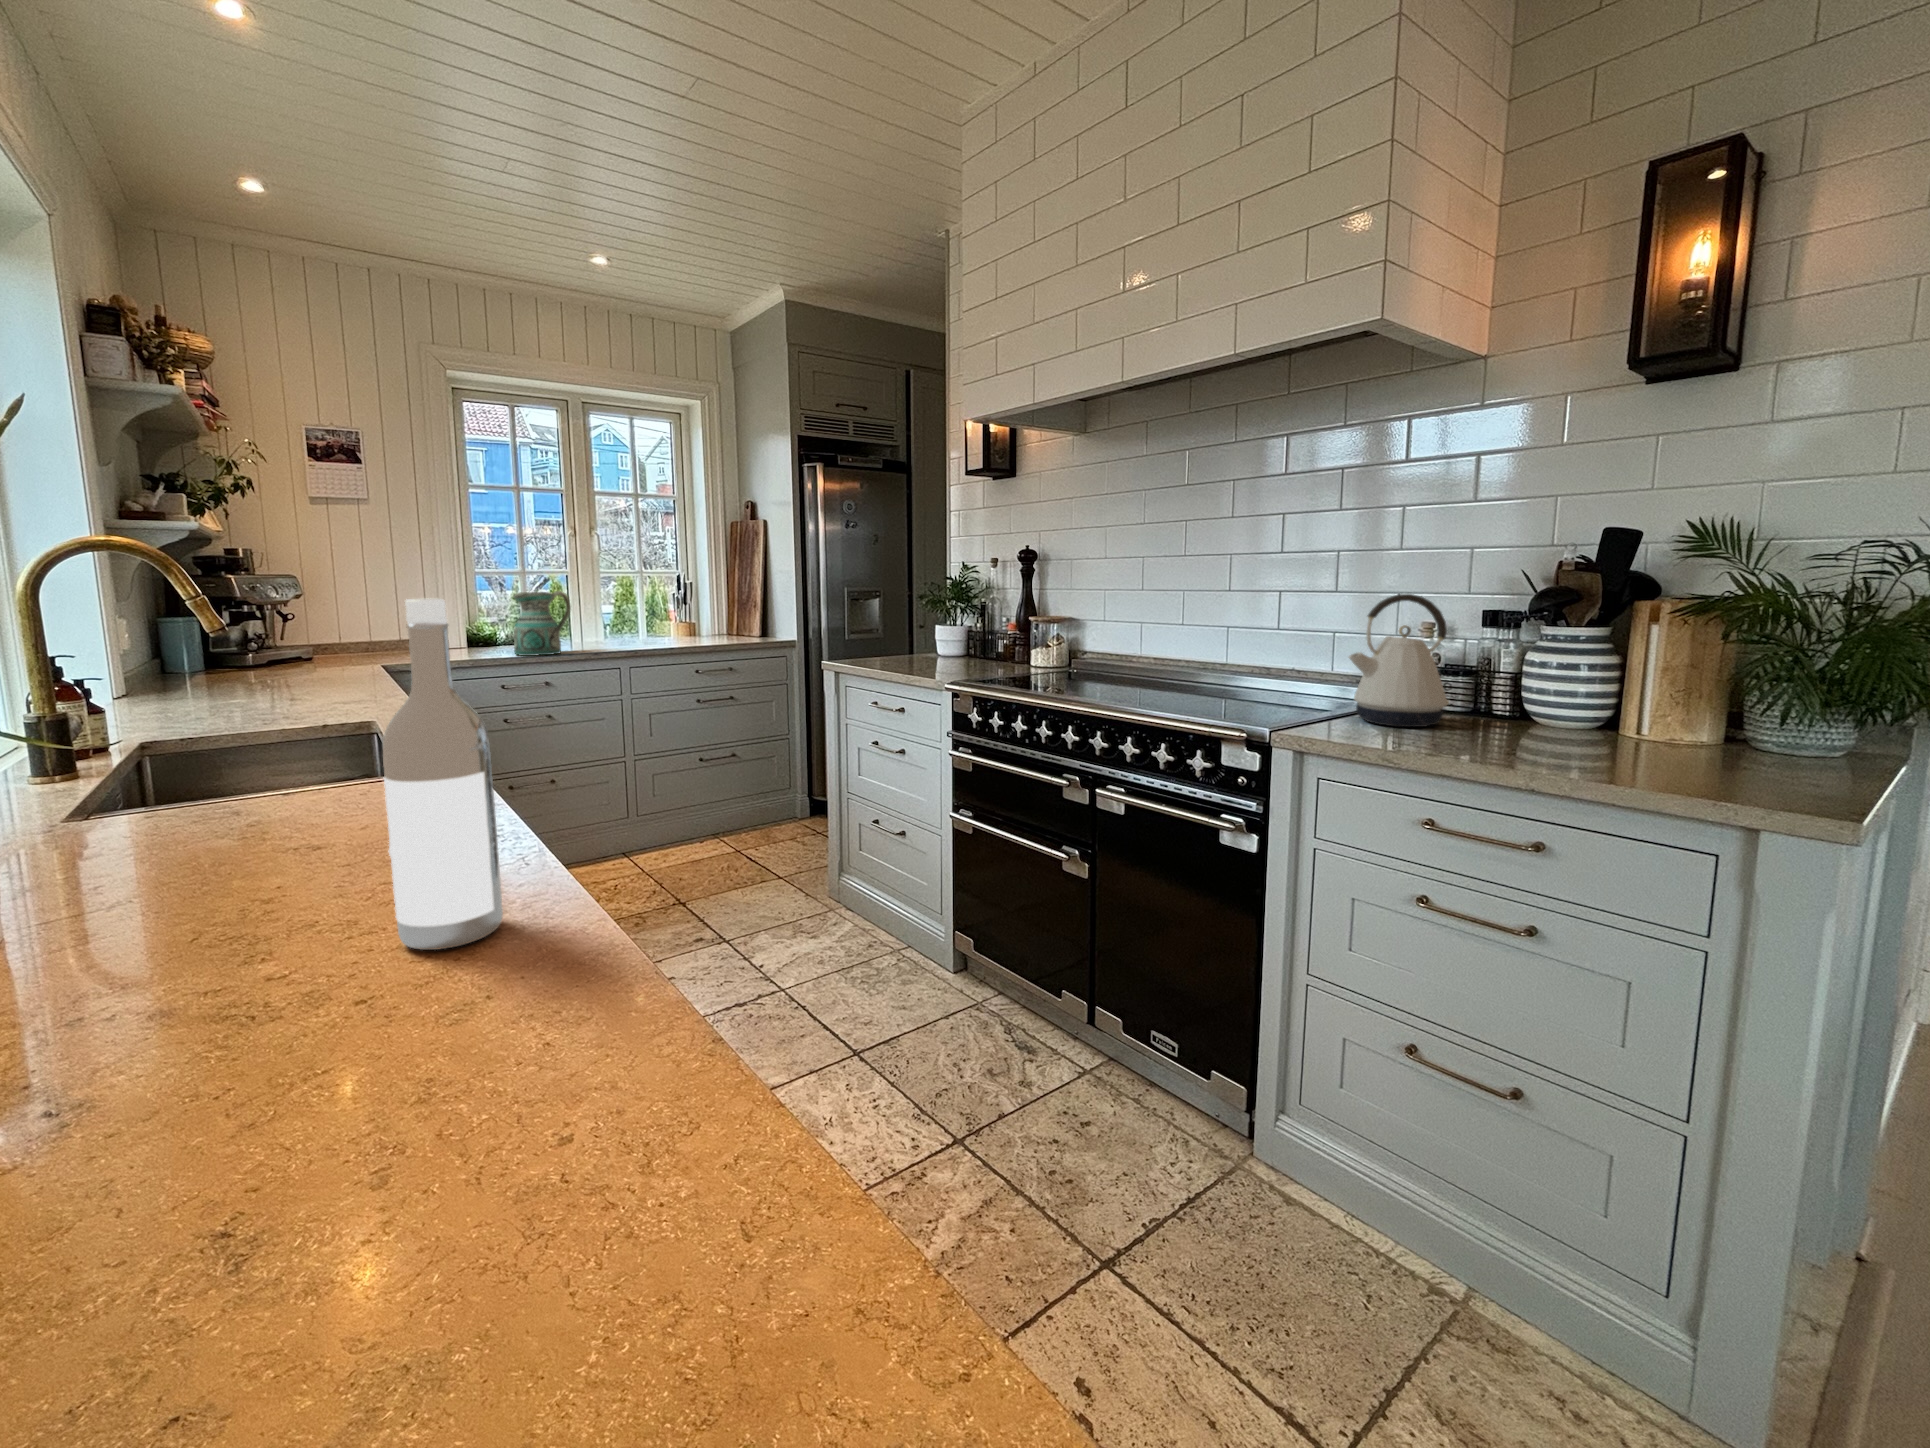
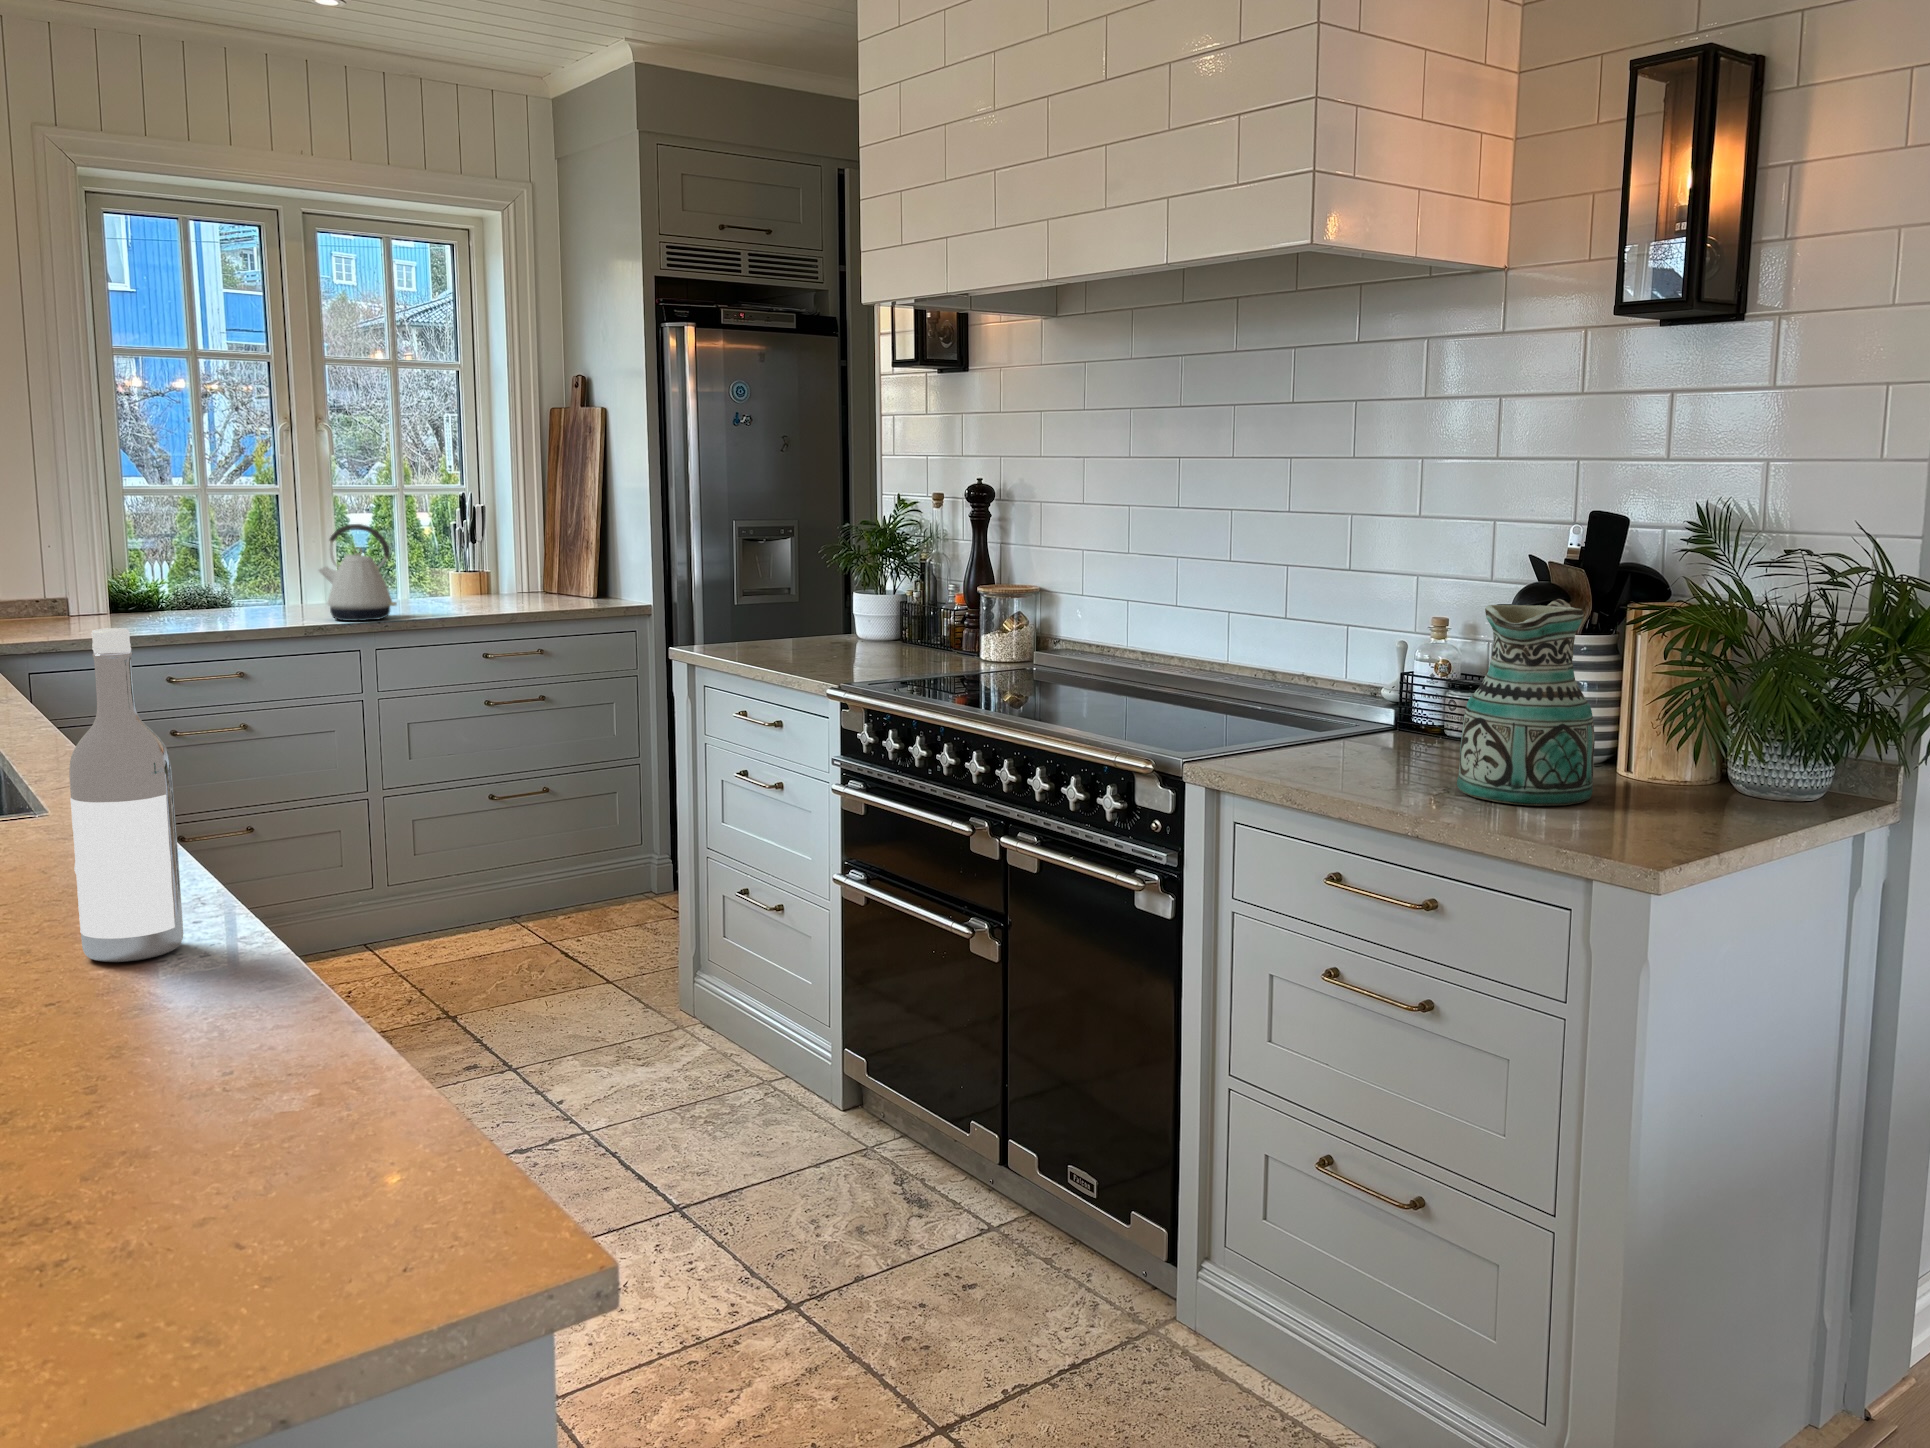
ceramic pitcher: present [514,591,571,656] -> present [1457,599,1595,805]
kettle: present [1349,594,1449,727] -> present [319,524,397,621]

